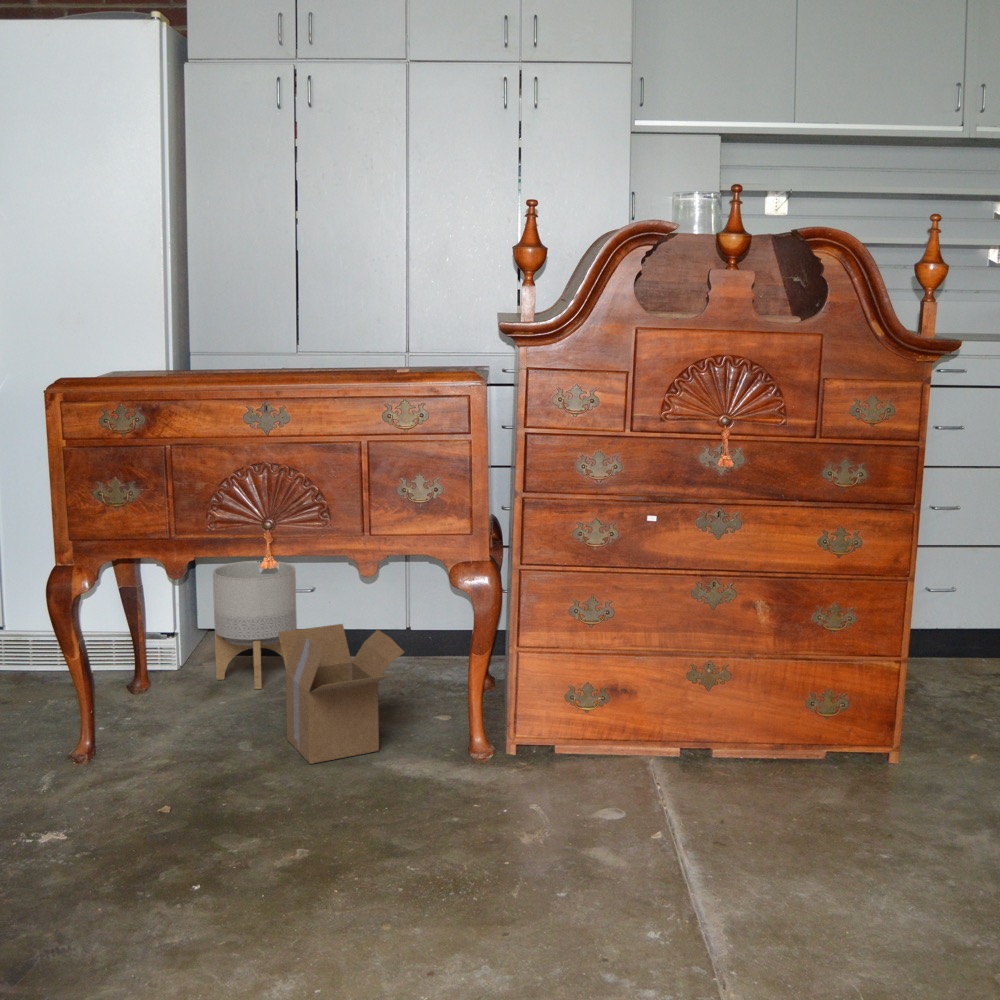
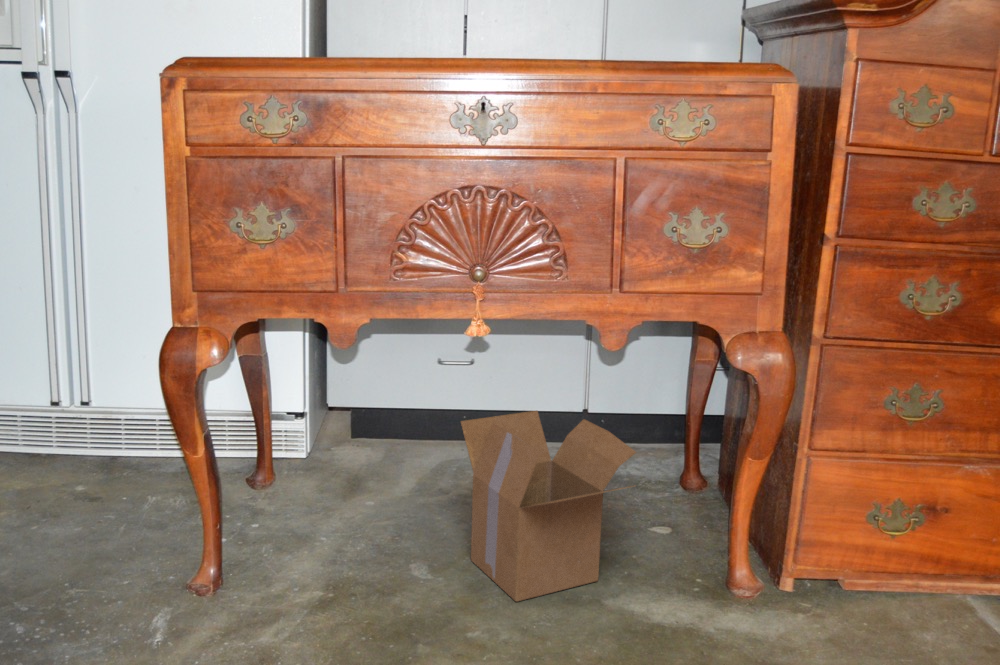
planter: present [213,561,297,689] -> none [354,329,453,484]

